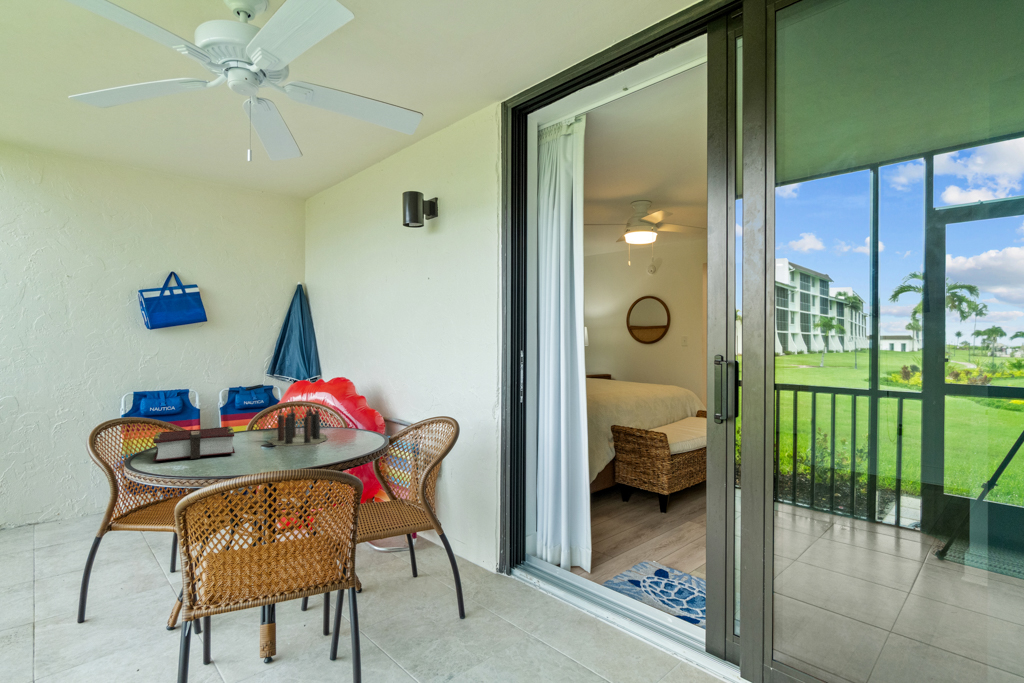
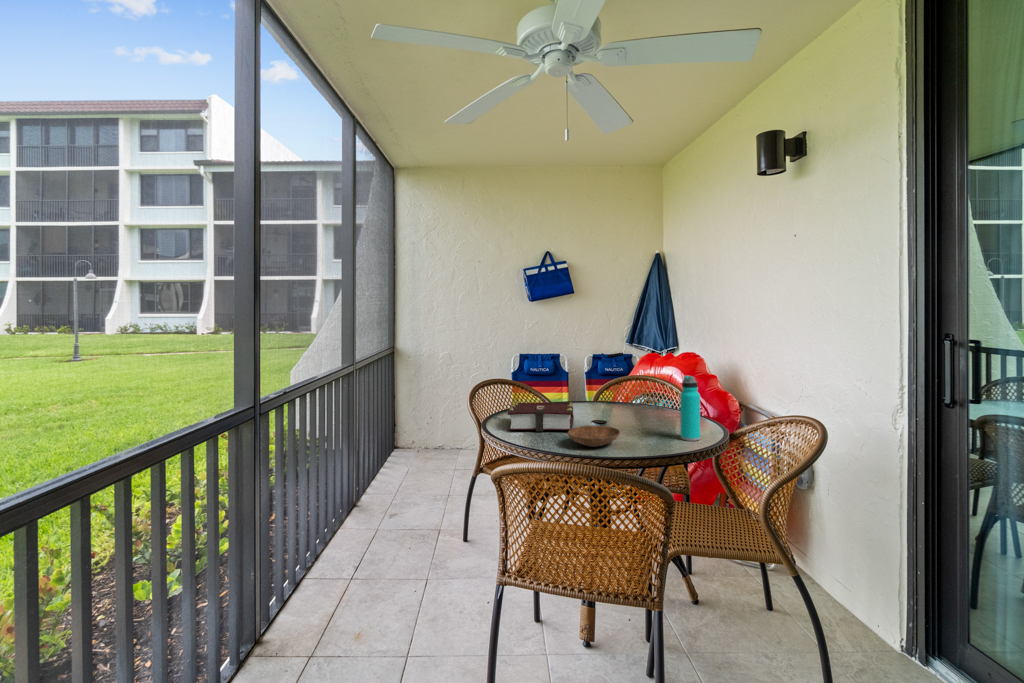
water bottle: none [349,389,366,448] -> present [680,375,700,441]
candle: present [267,407,328,446] -> none [600,386,680,429]
bowl: none [236,444,293,464] -> present [568,426,620,447]

